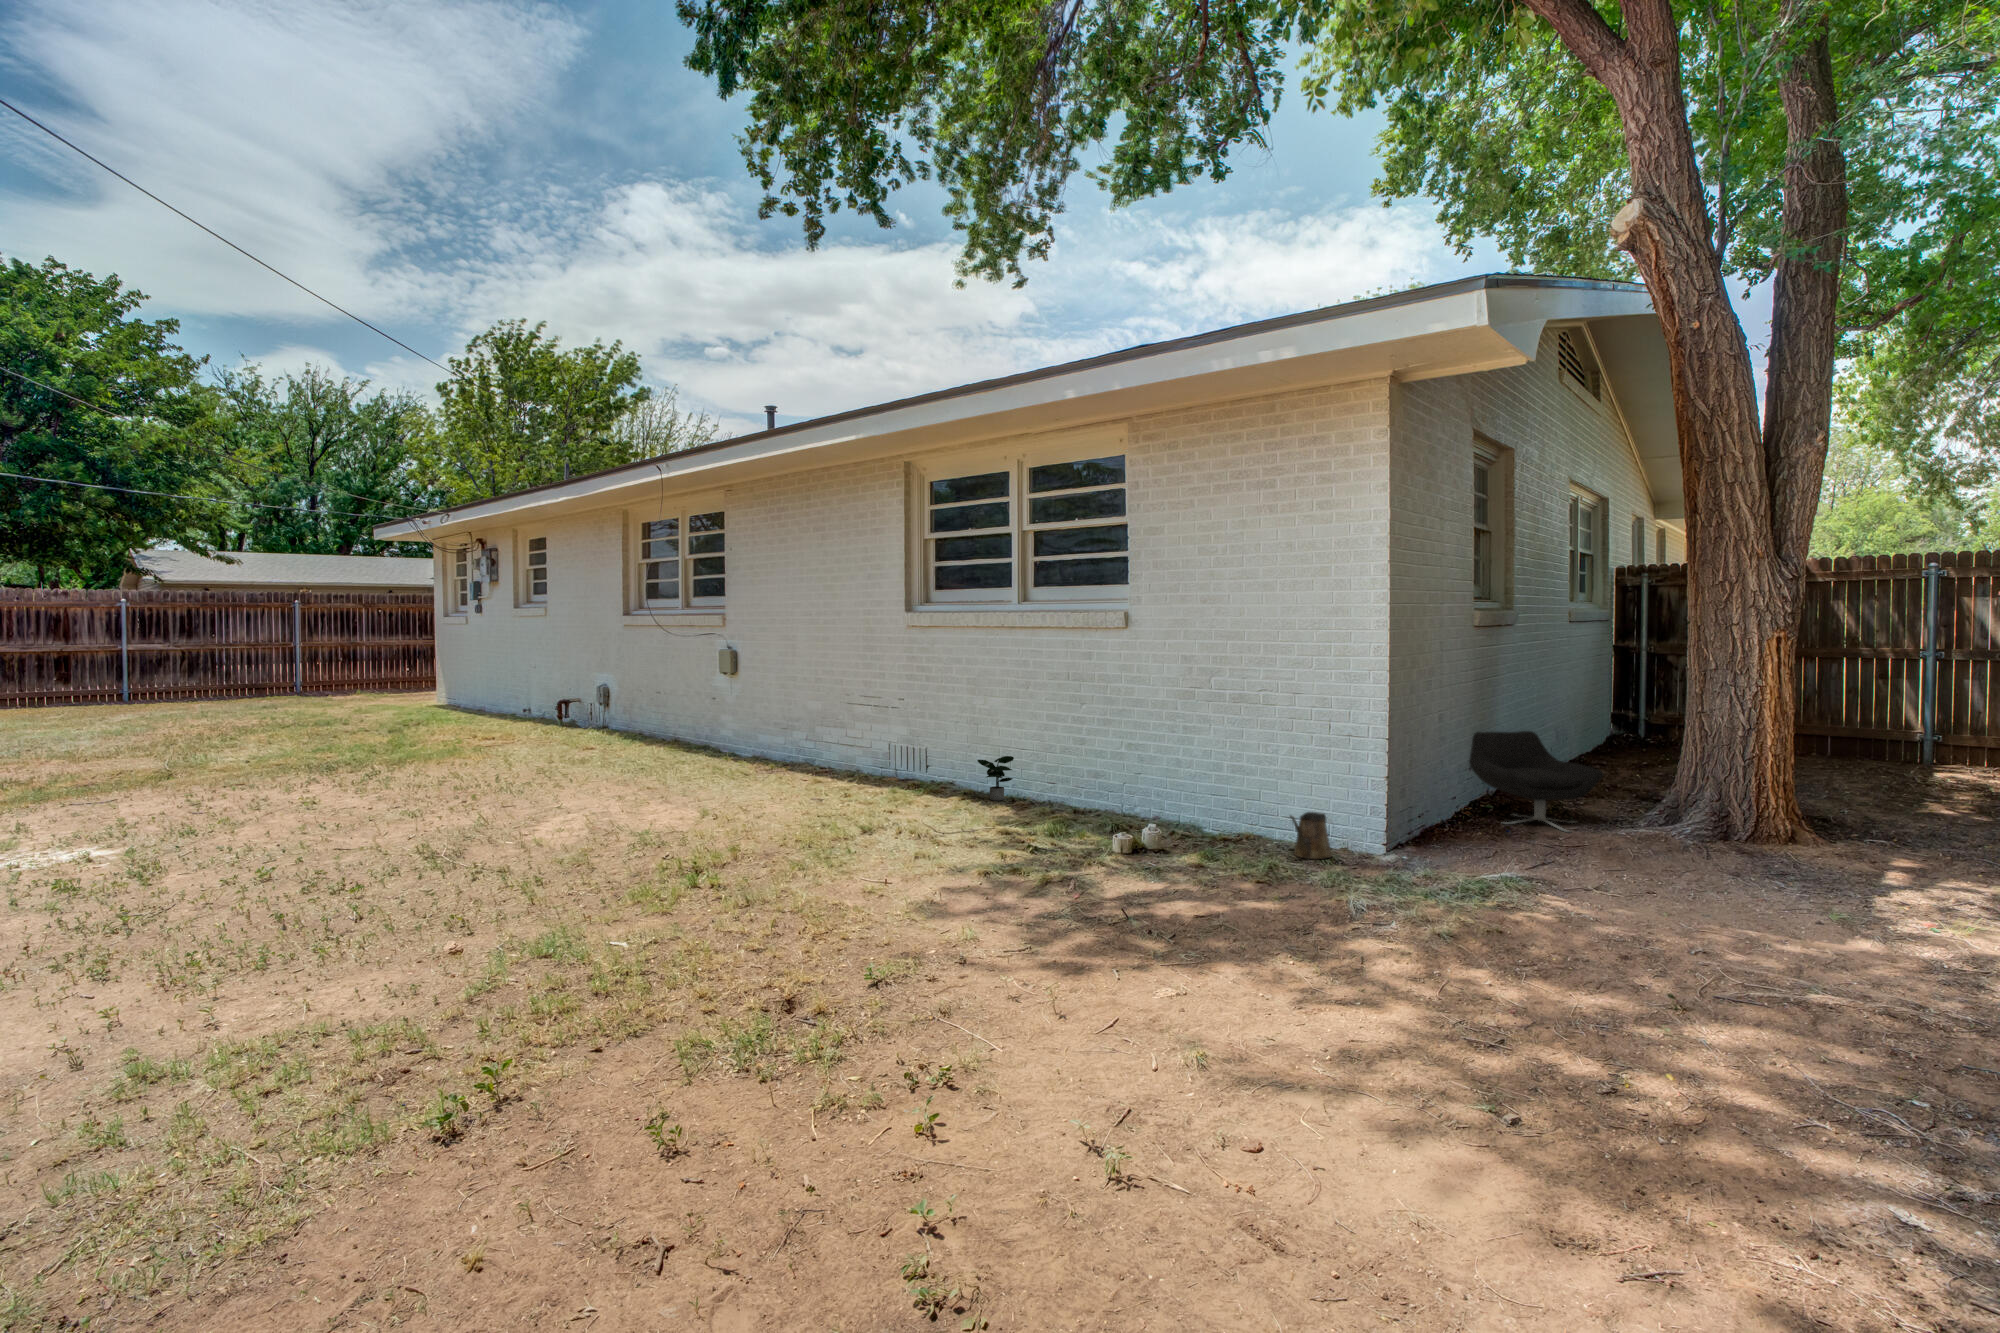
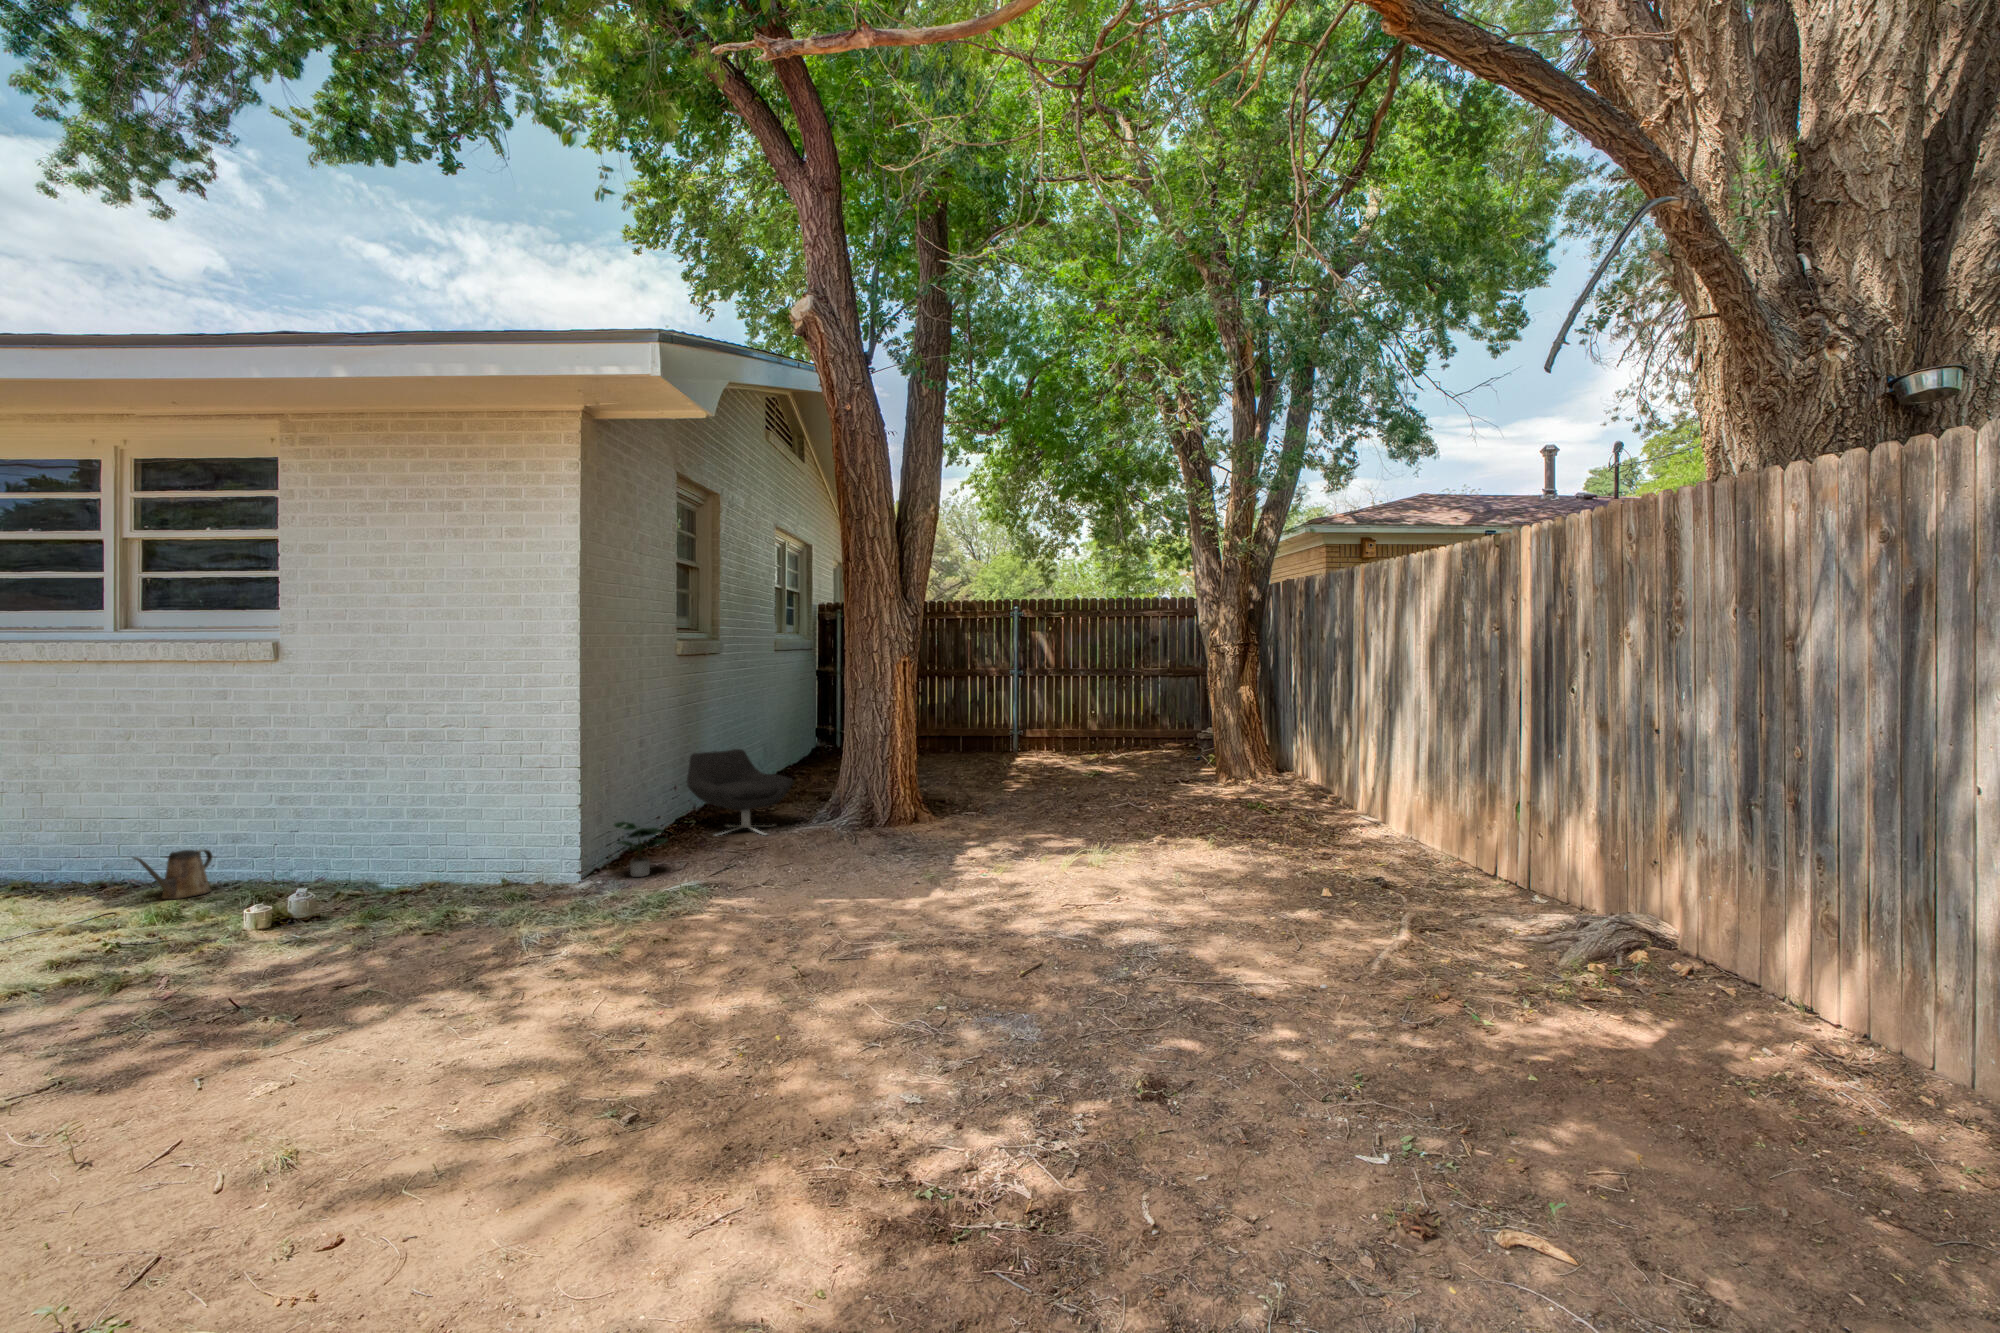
potted plant: present [977,756,1014,801] -> present [614,822,667,877]
watering can: present [1290,812,1332,859] -> present [133,849,213,899]

